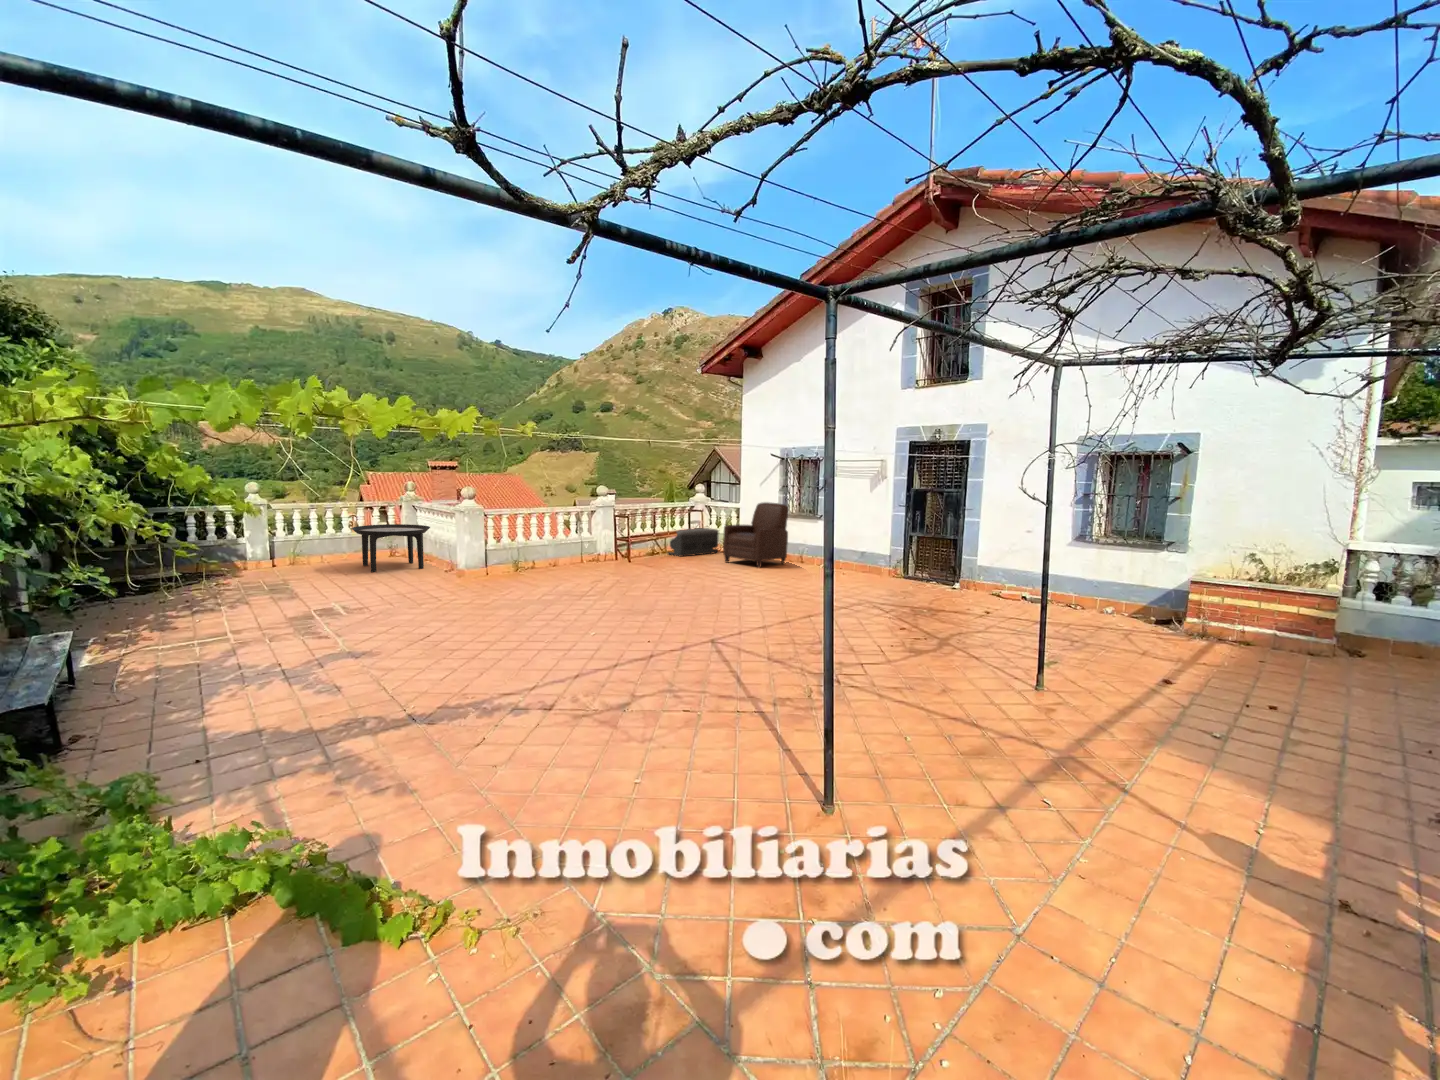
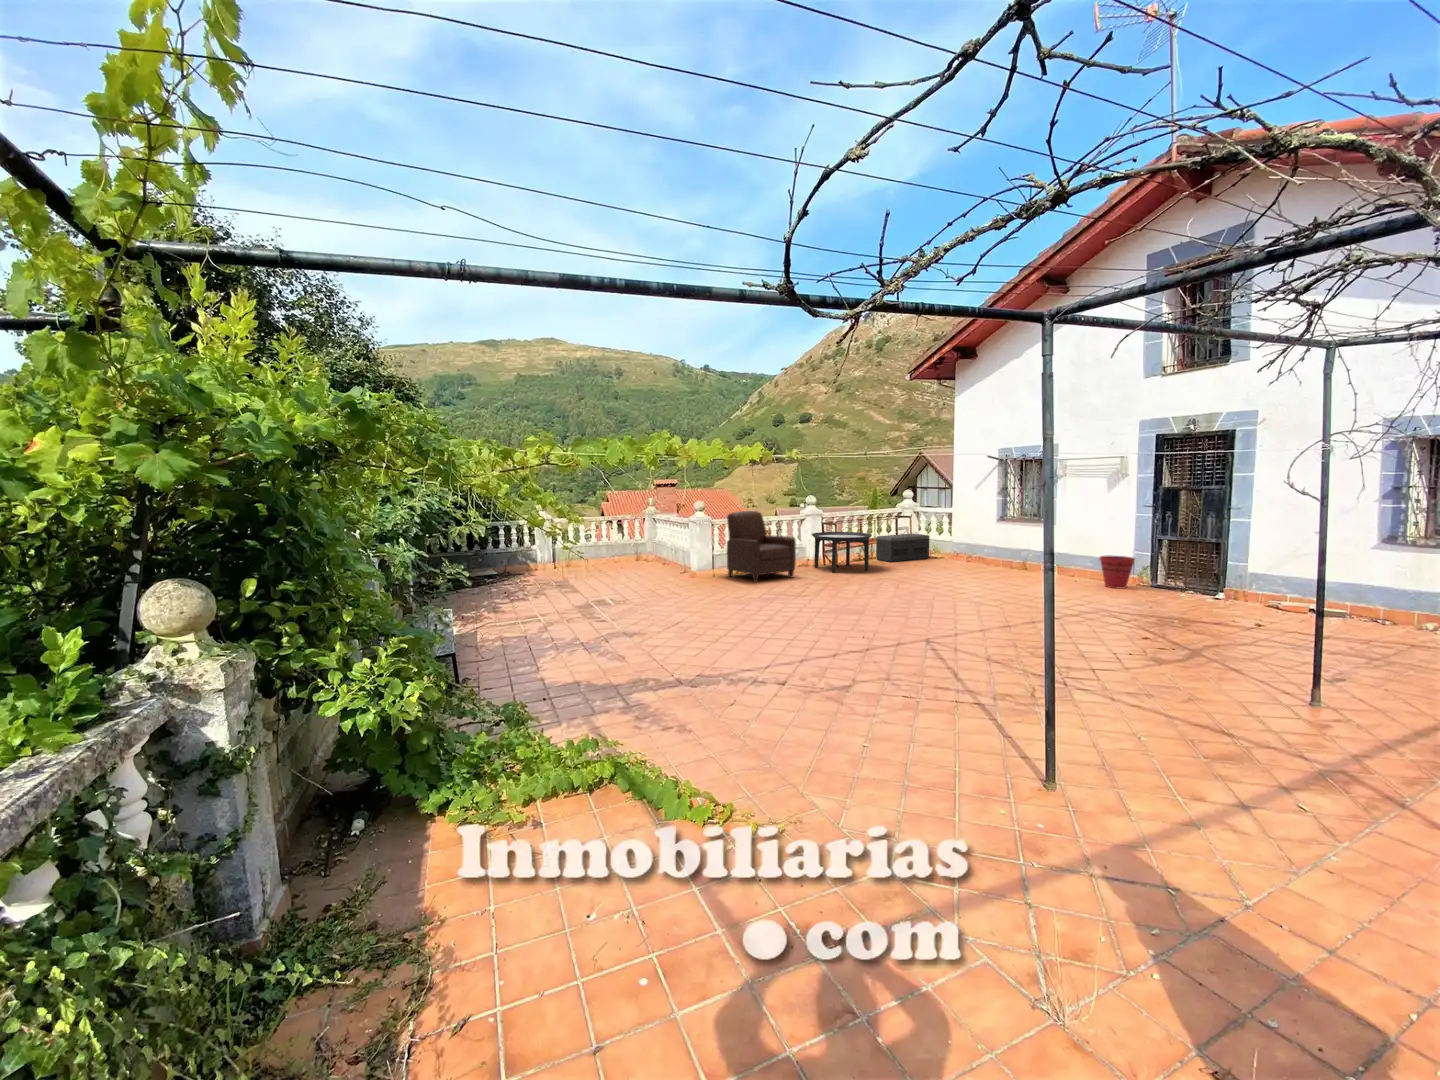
chair: present [723,502,789,568] -> present [727,511,796,582]
round table: present [352,524,430,573] -> present [811,532,872,573]
bucket: none [867,550,895,581] -> present [1100,556,1135,588]

